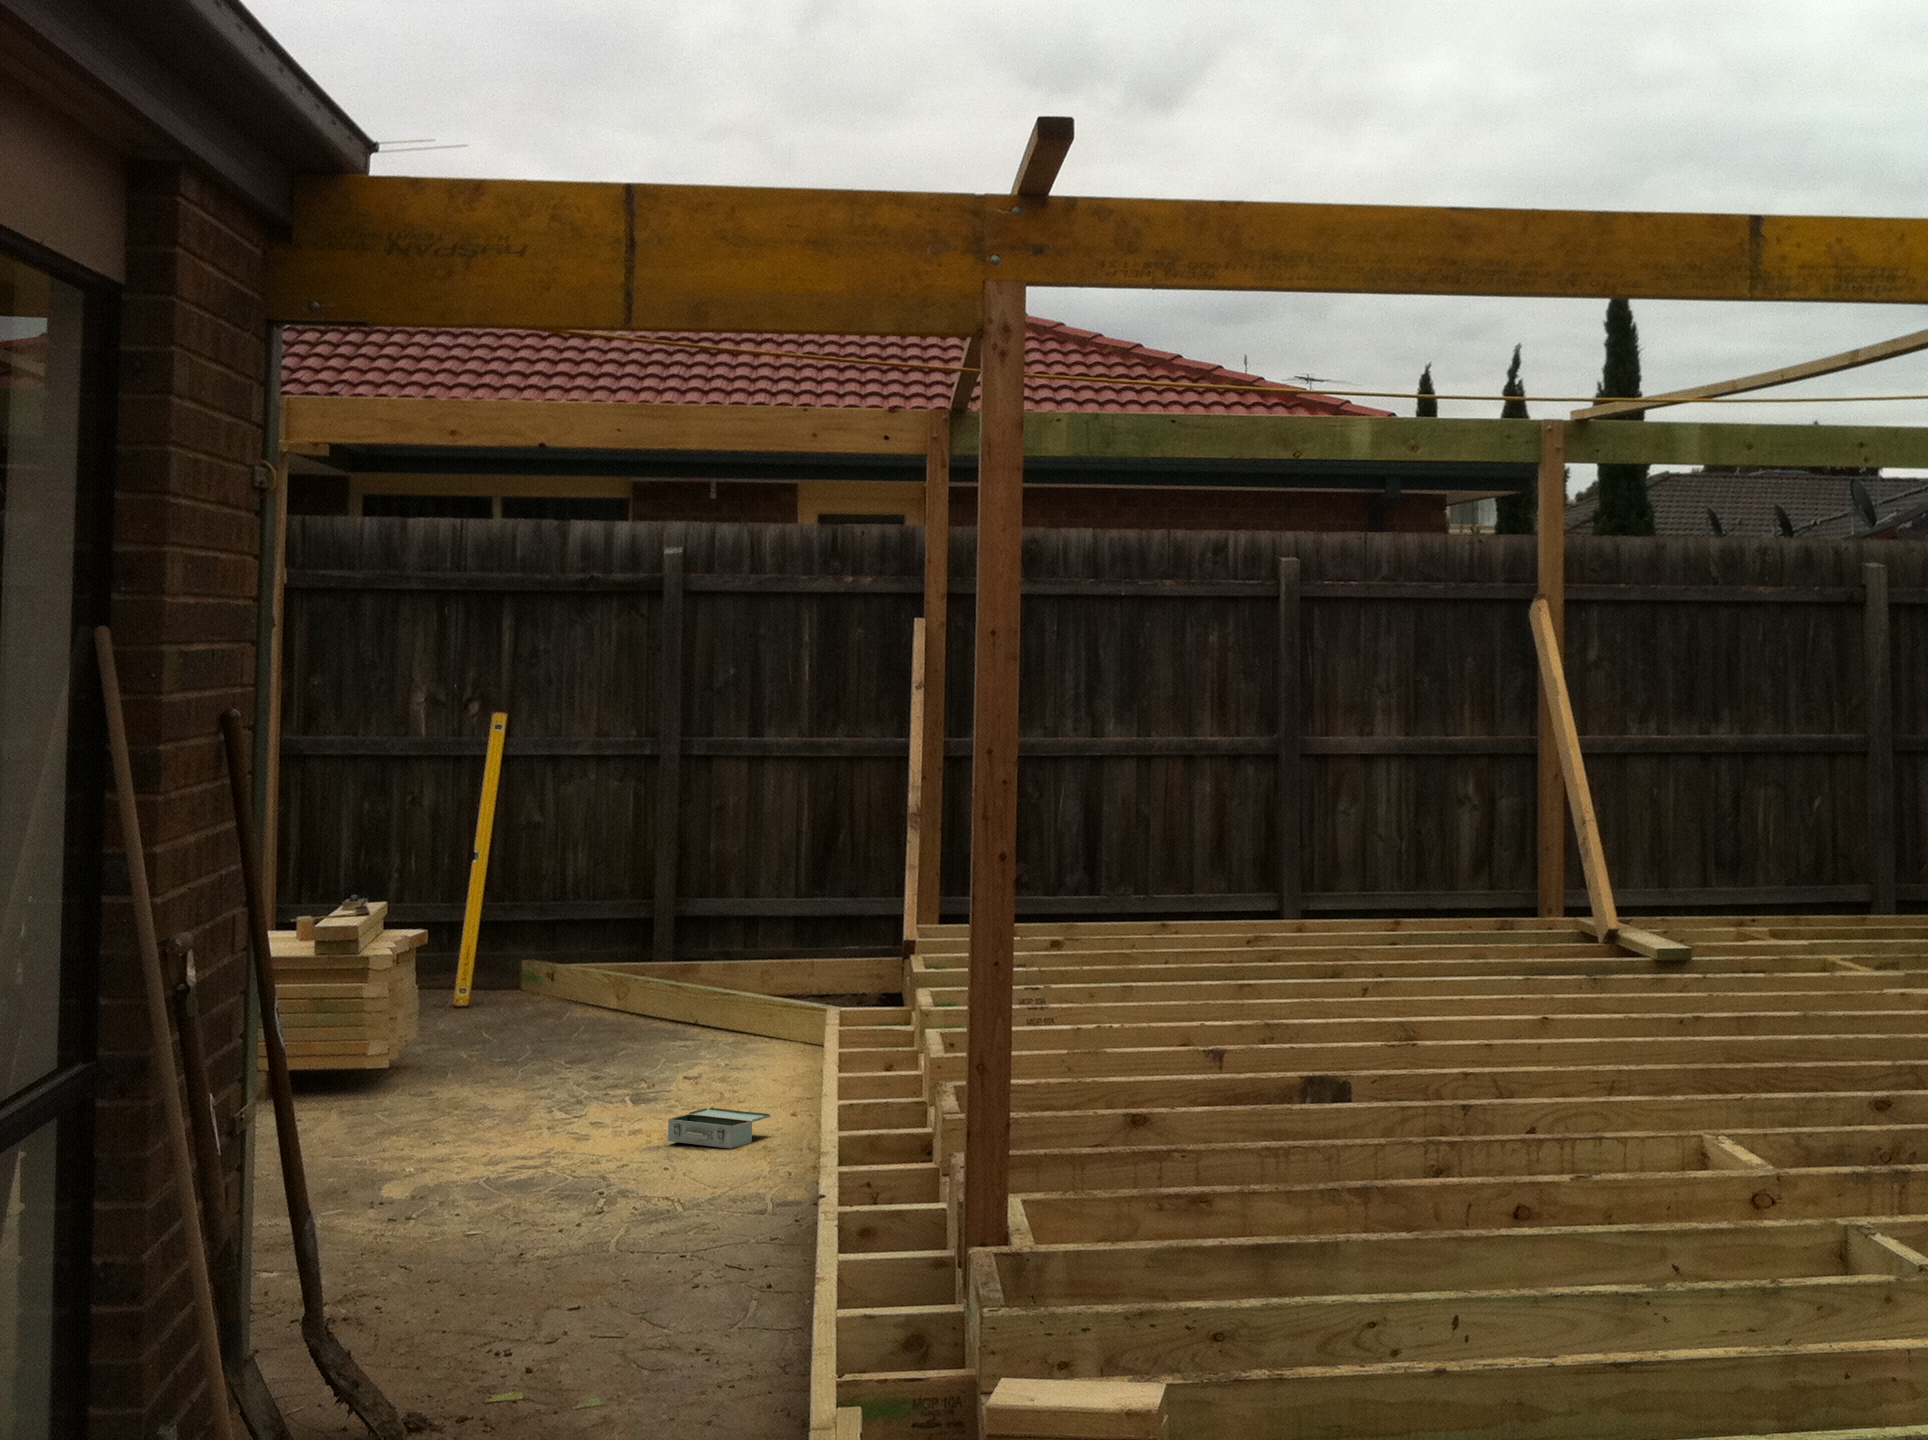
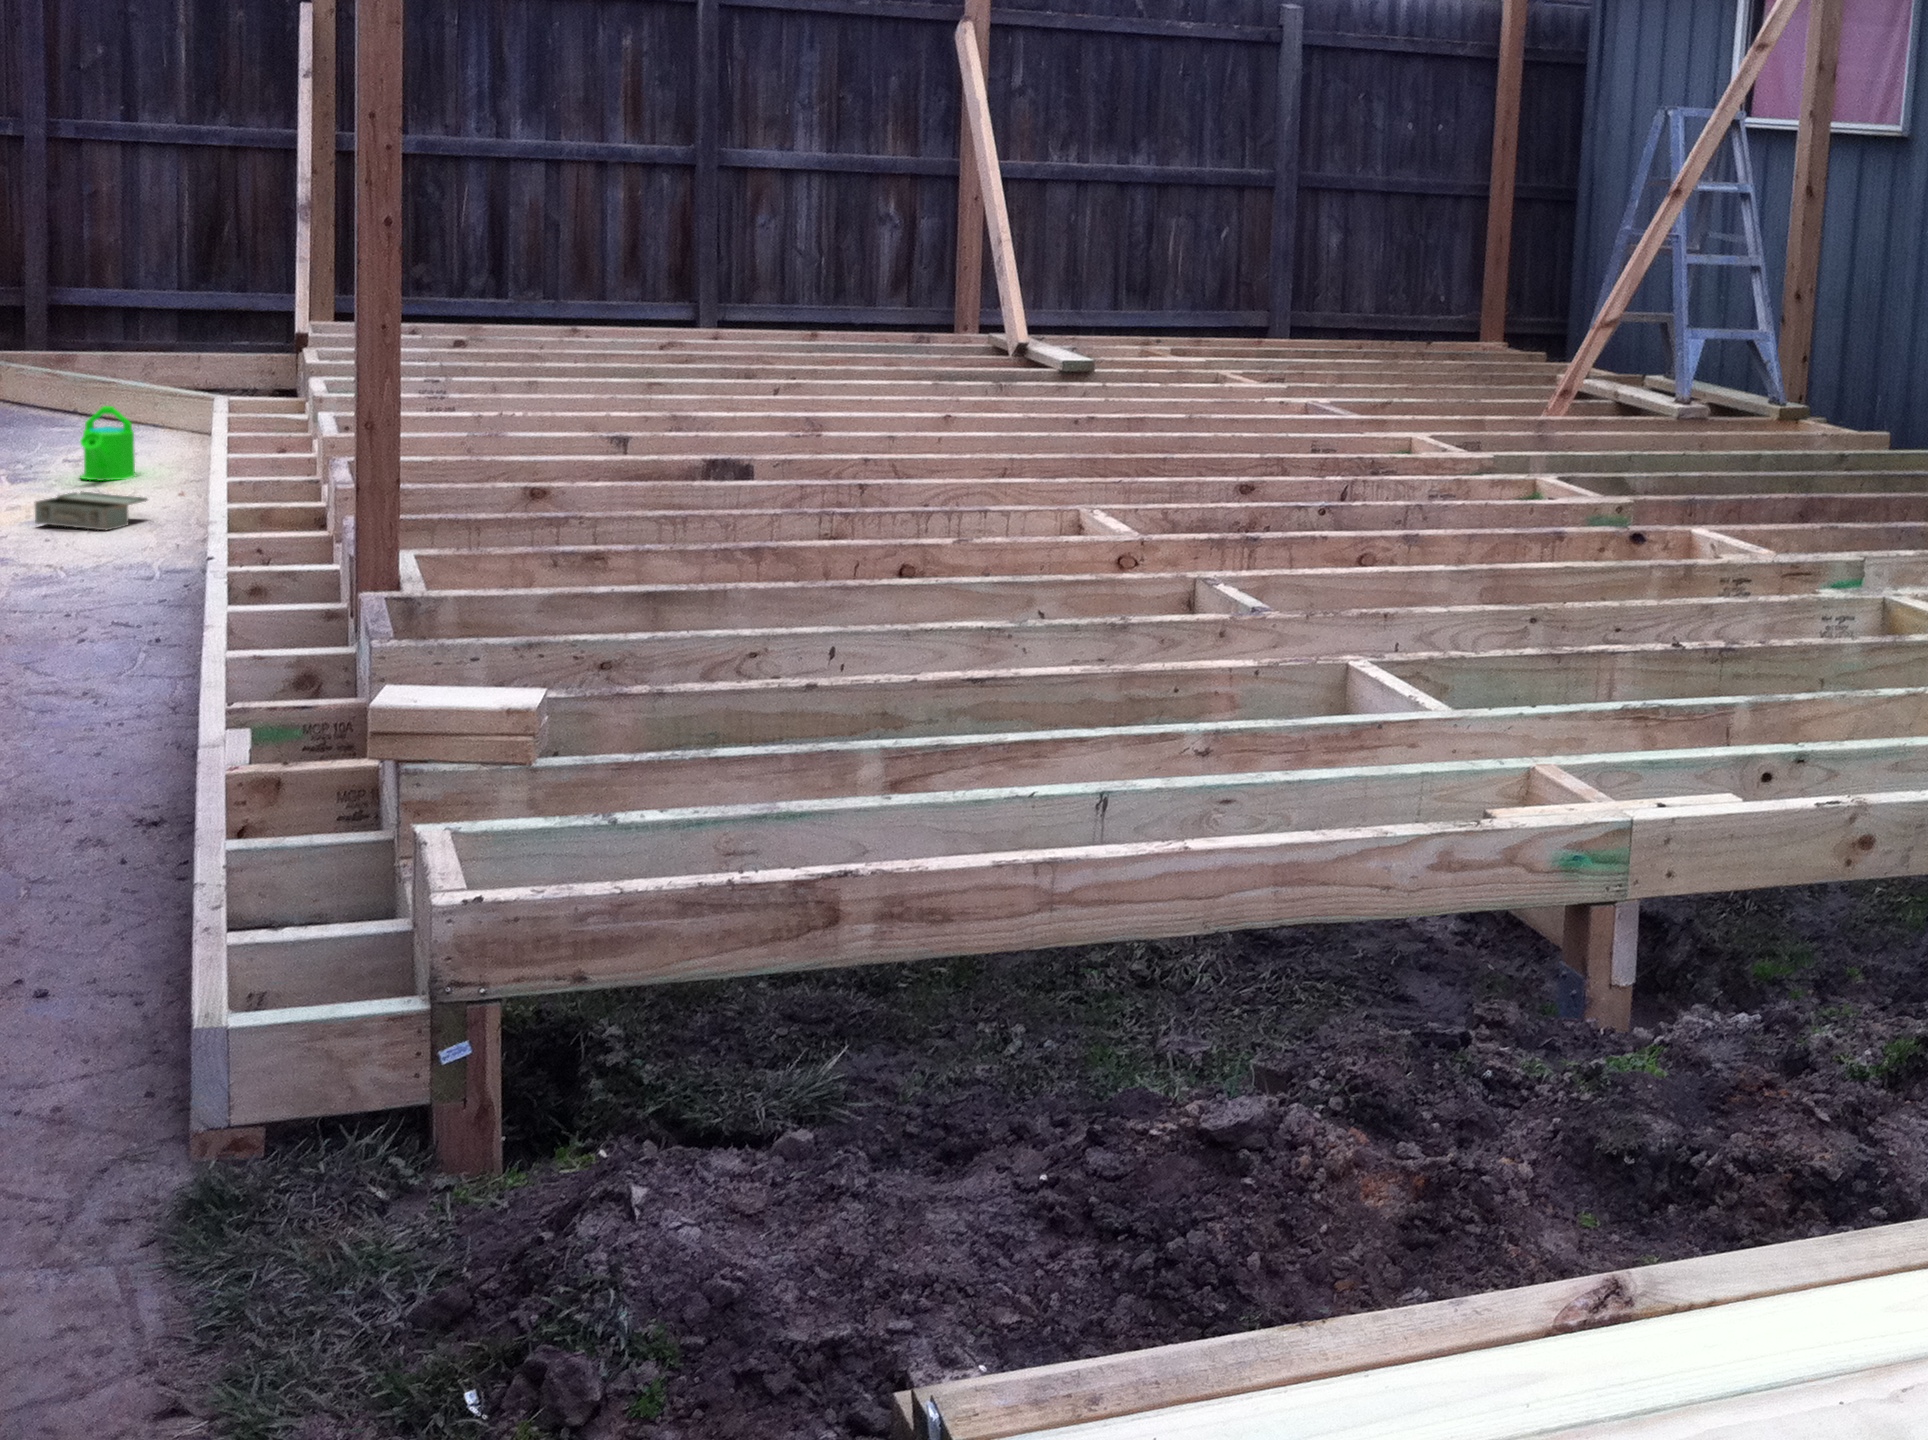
watering can: none [710,1018,764,1093] -> present [80,406,136,480]

